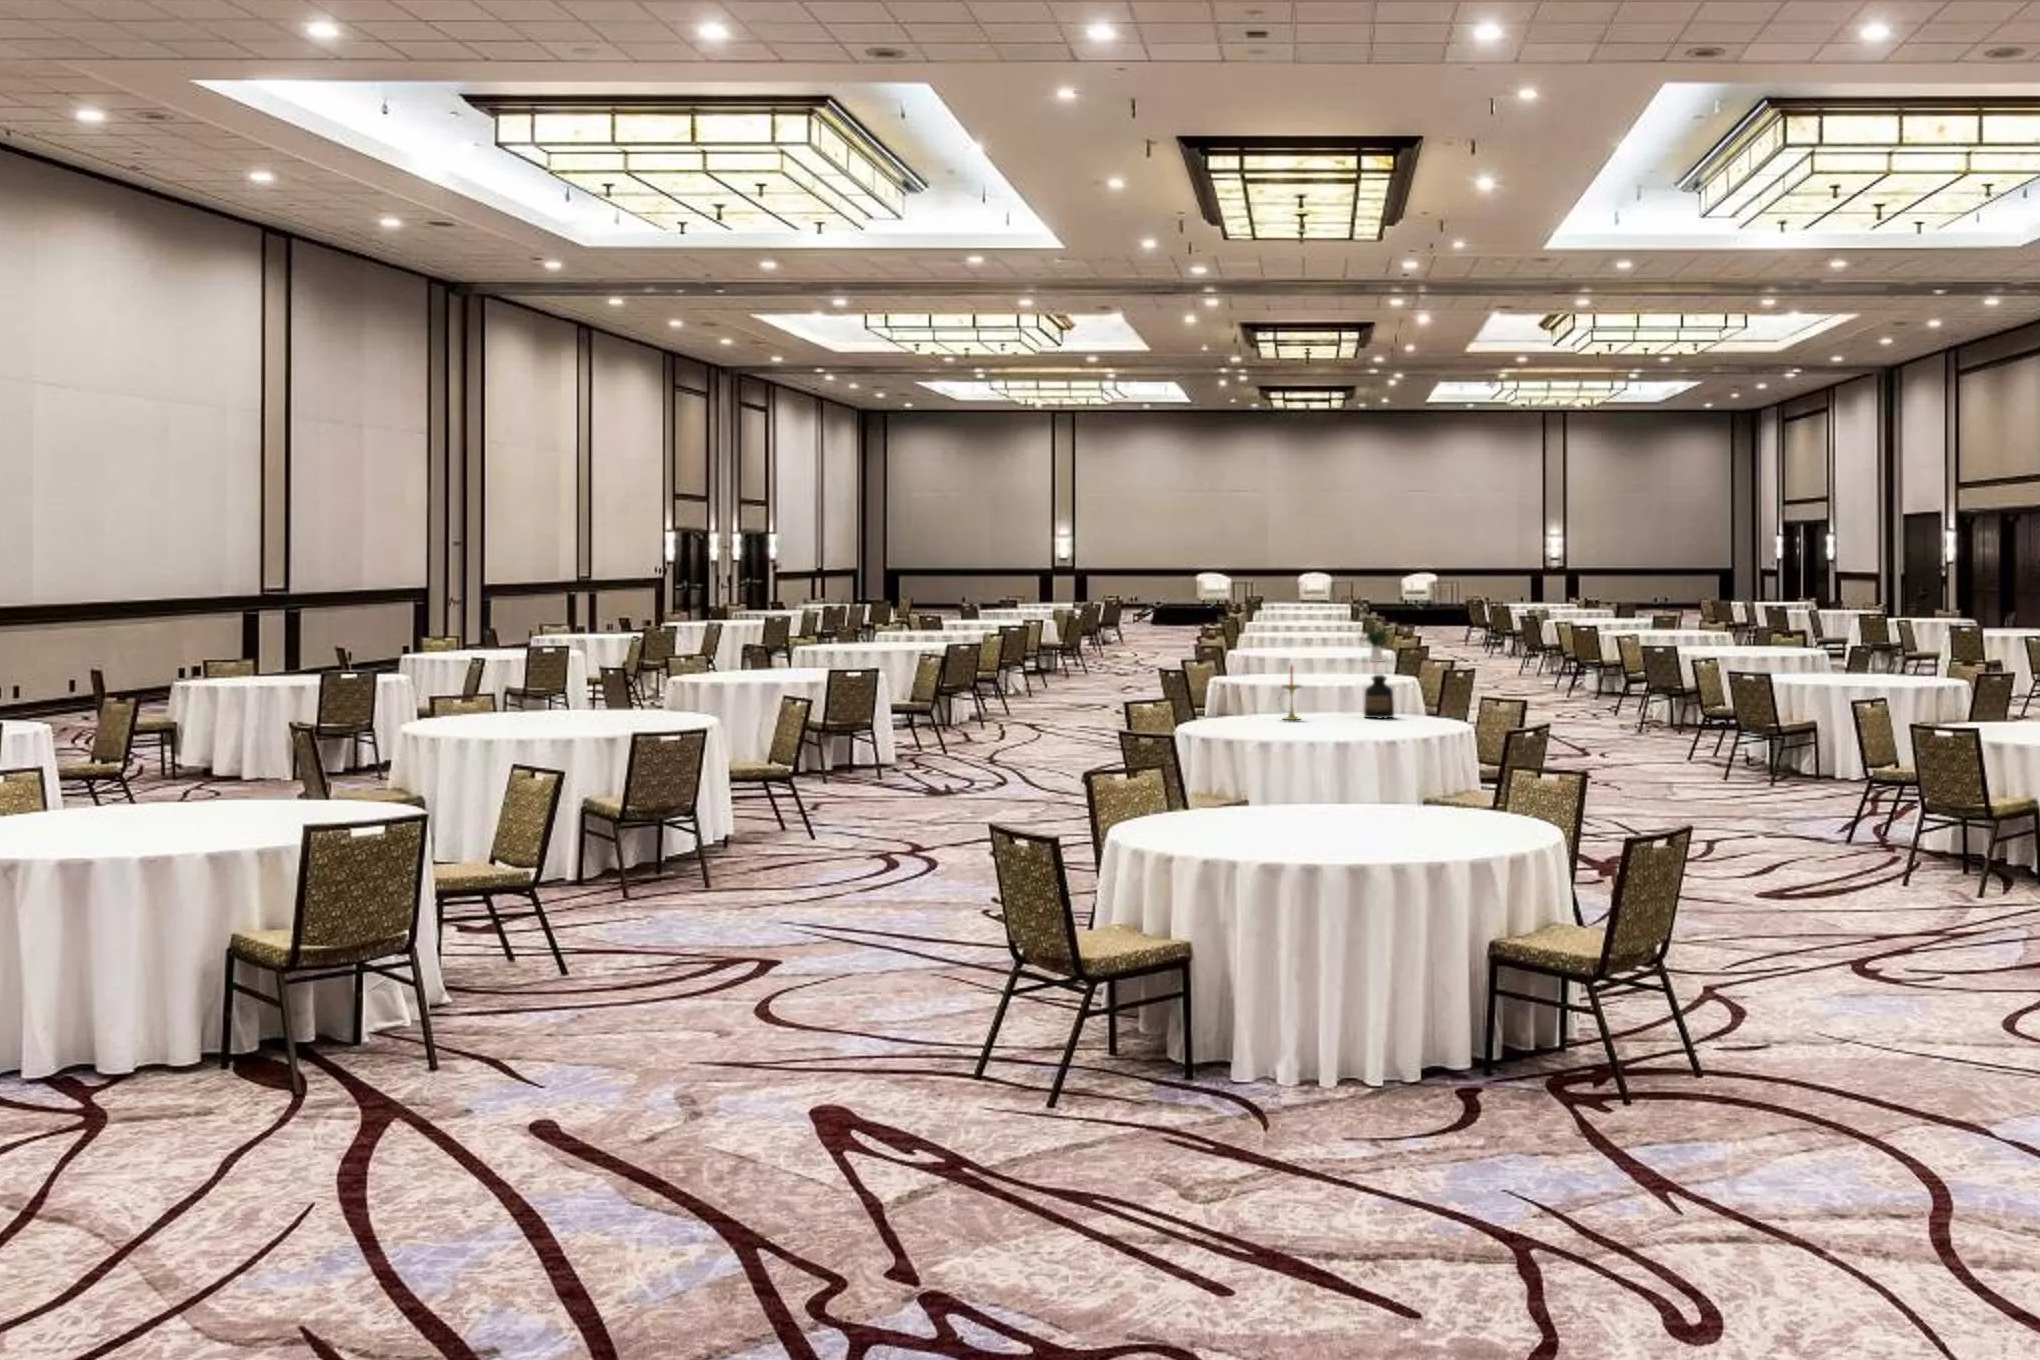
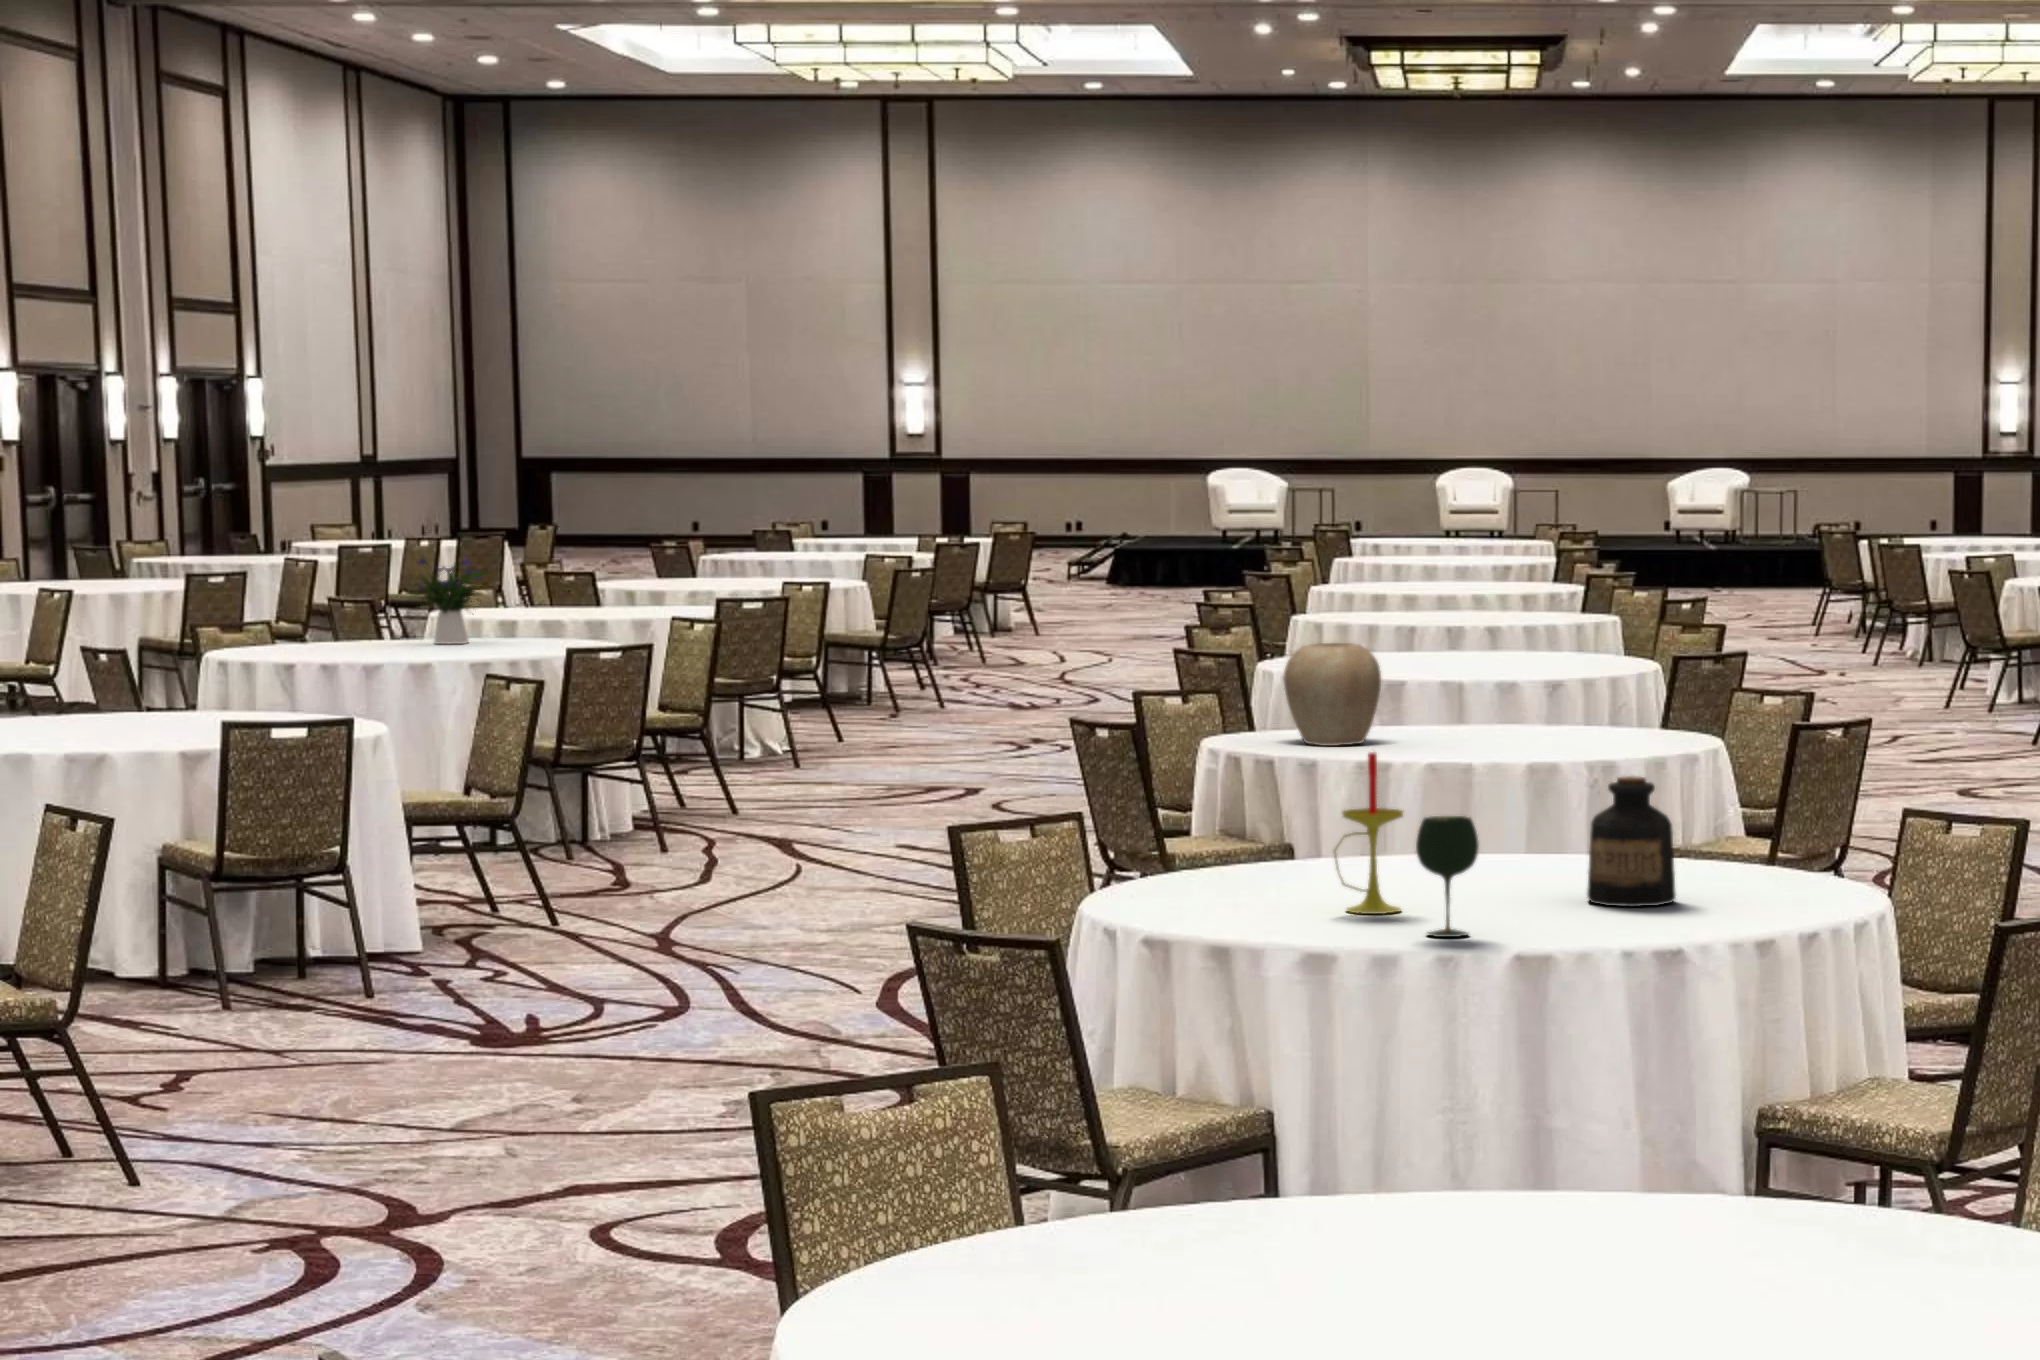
flower arrangement: present [1360,620,1392,662] -> present [410,556,487,644]
vase: none [1249,638,1286,677] -> present [1283,643,1381,746]
wine glass: none [1307,685,1328,725] -> present [1416,816,1479,937]

